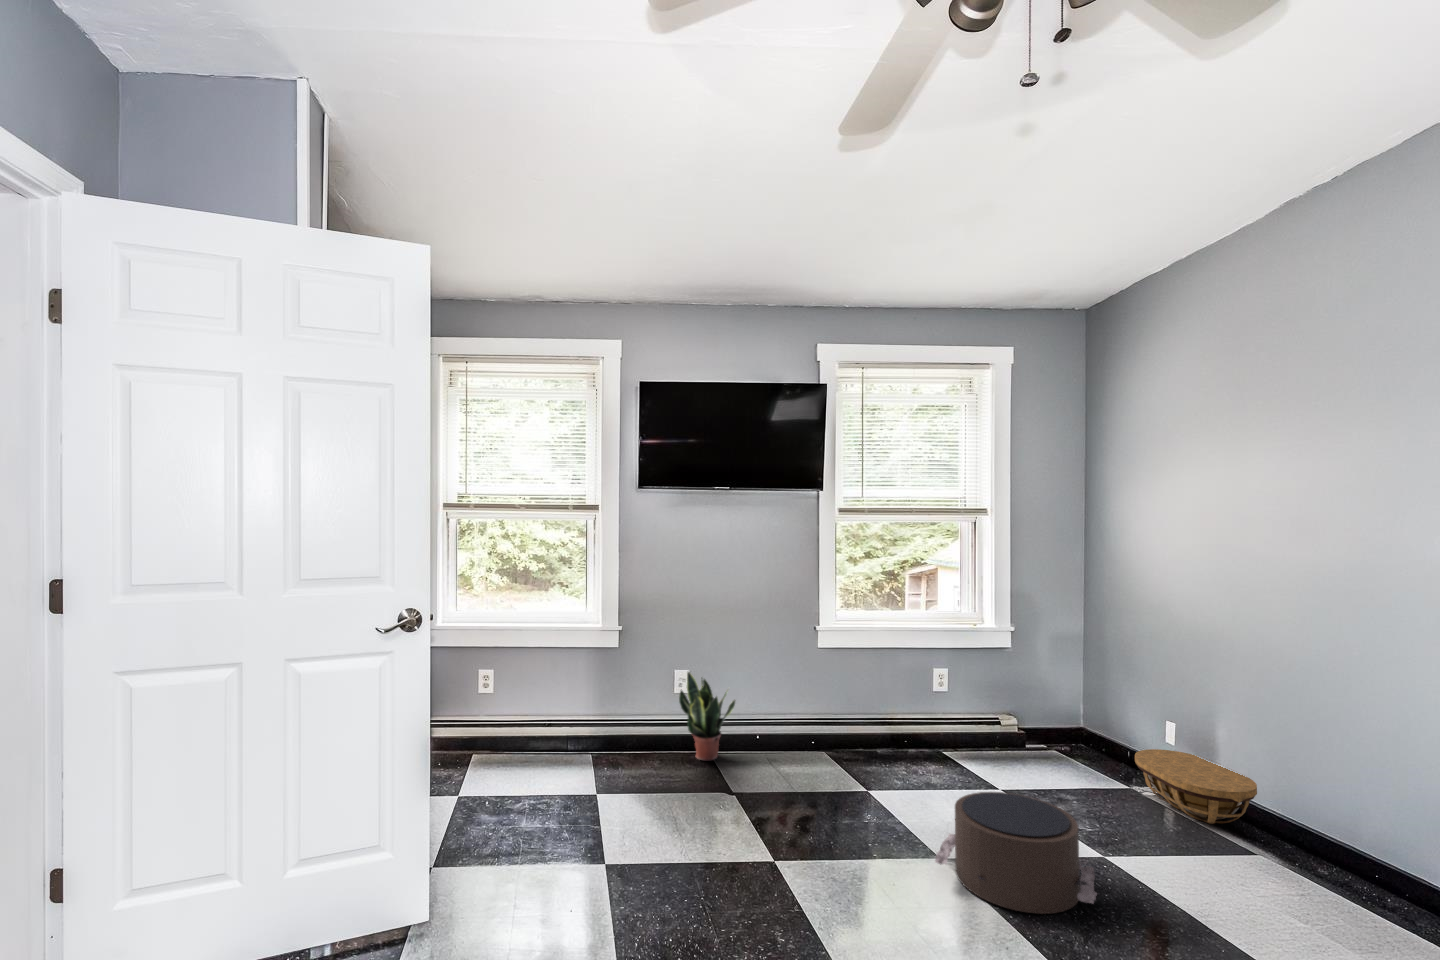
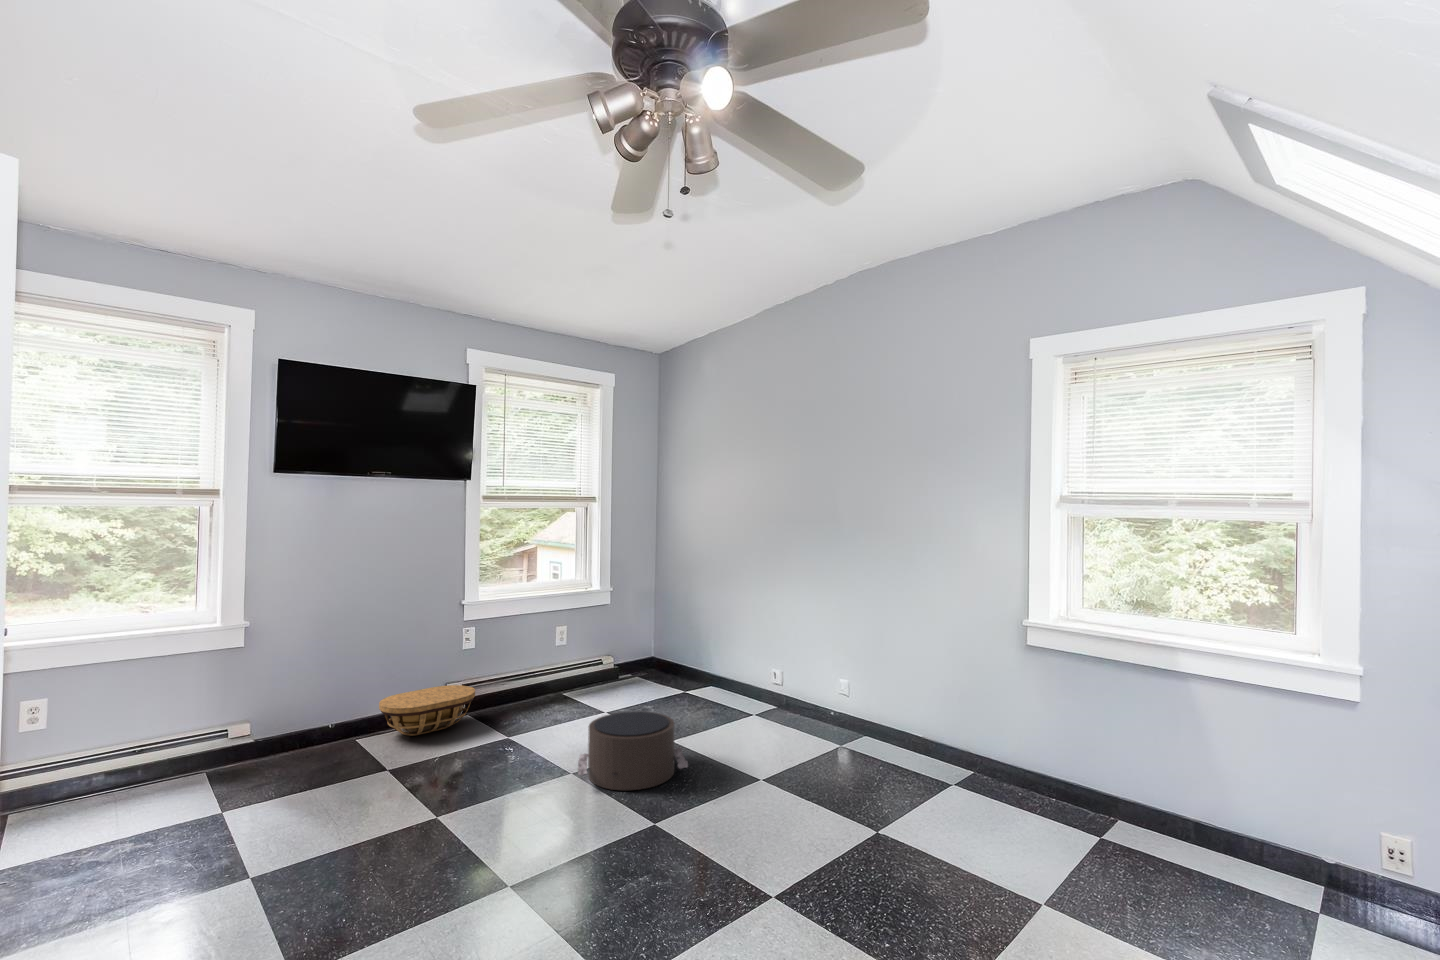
potted plant: present [679,672,735,761] -> none [279,669,350,761]
basket: present [1135,749,1257,824] -> present [379,685,475,736]

